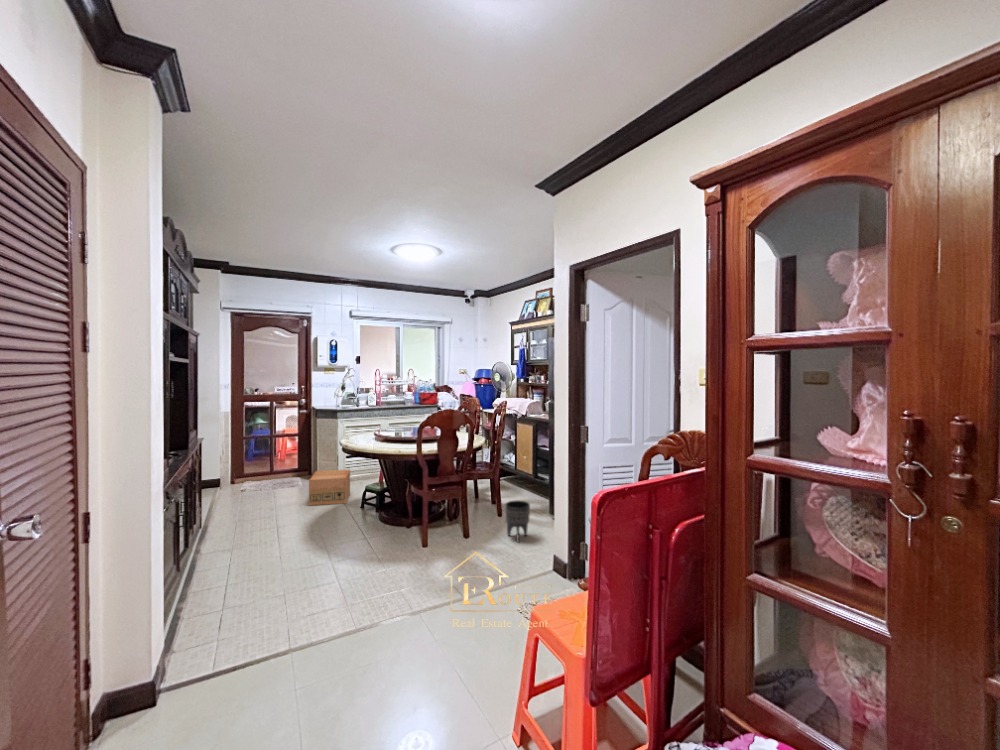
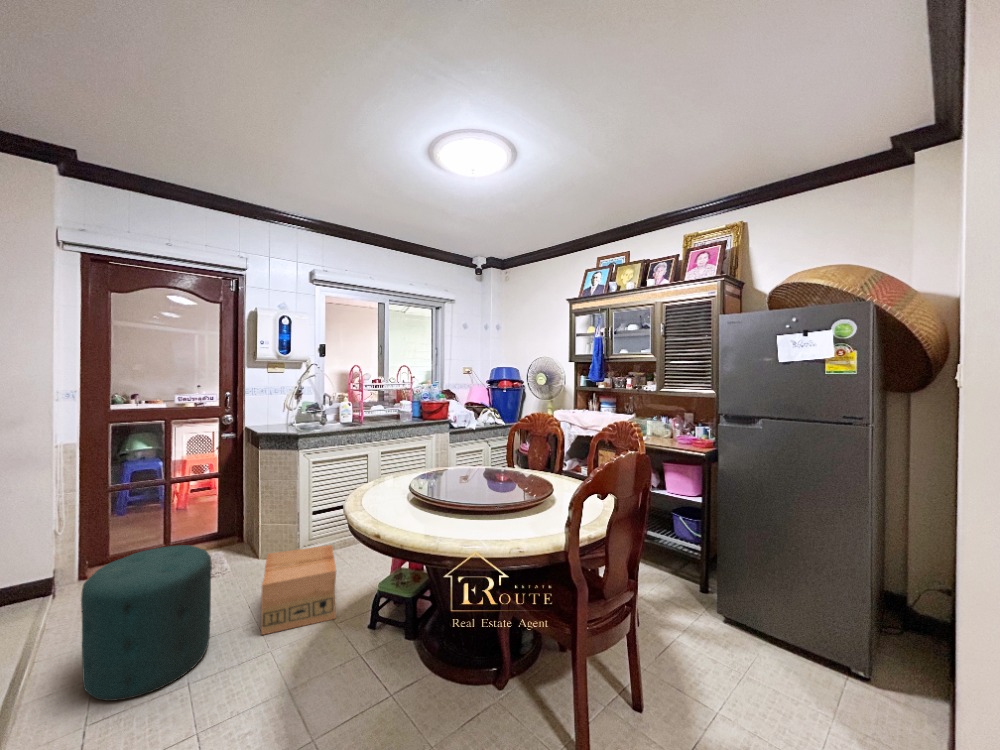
ottoman: none [233,458,286,517] -> present [81,545,212,701]
planter: present [505,500,530,542] -> none [704,619,758,713]

